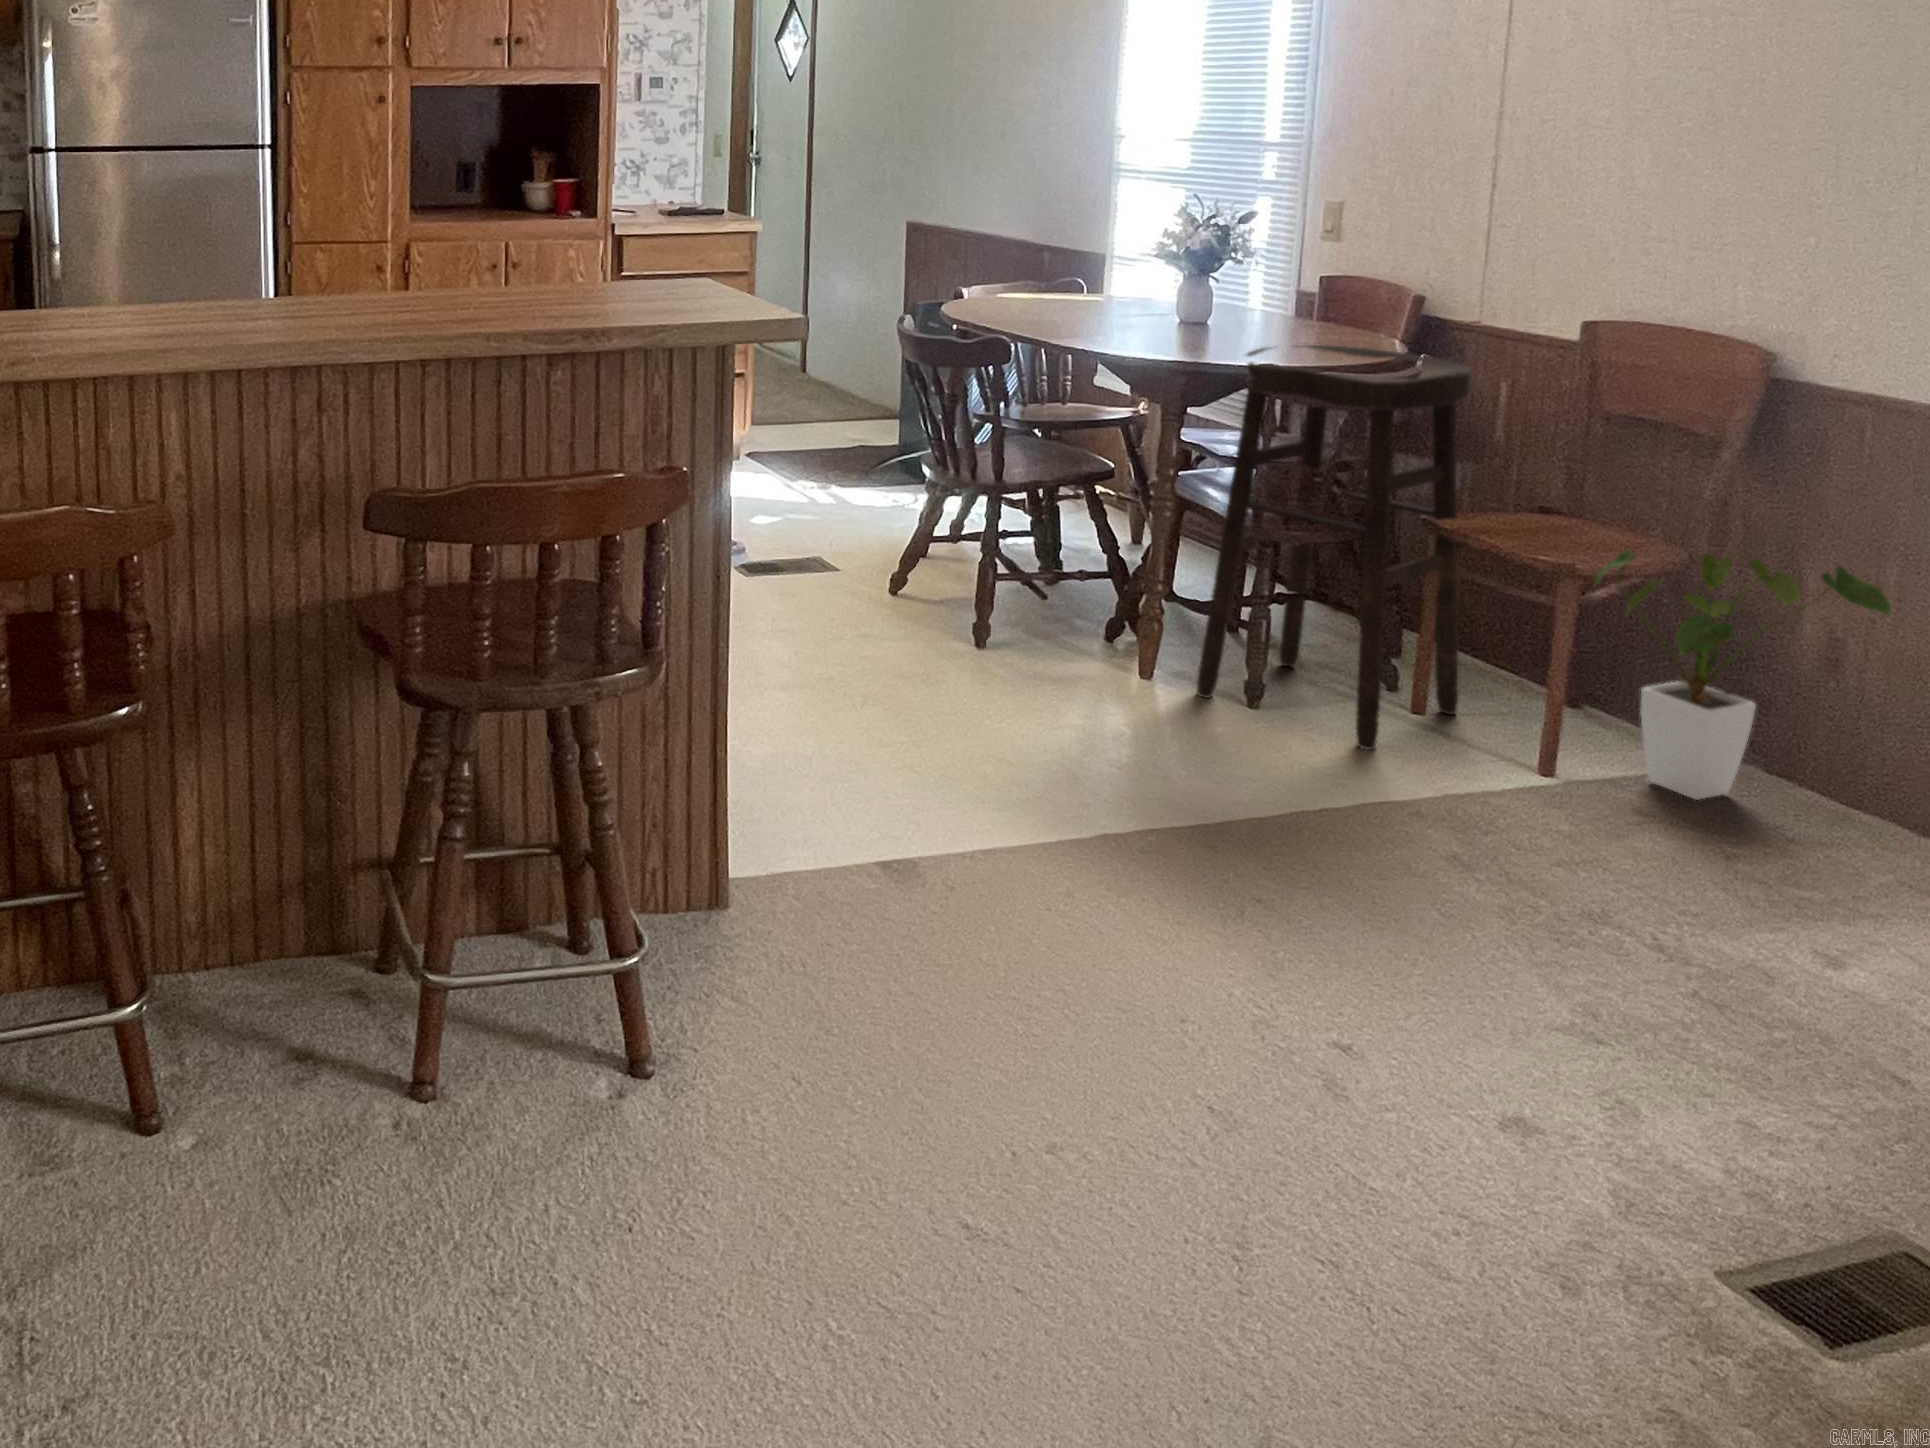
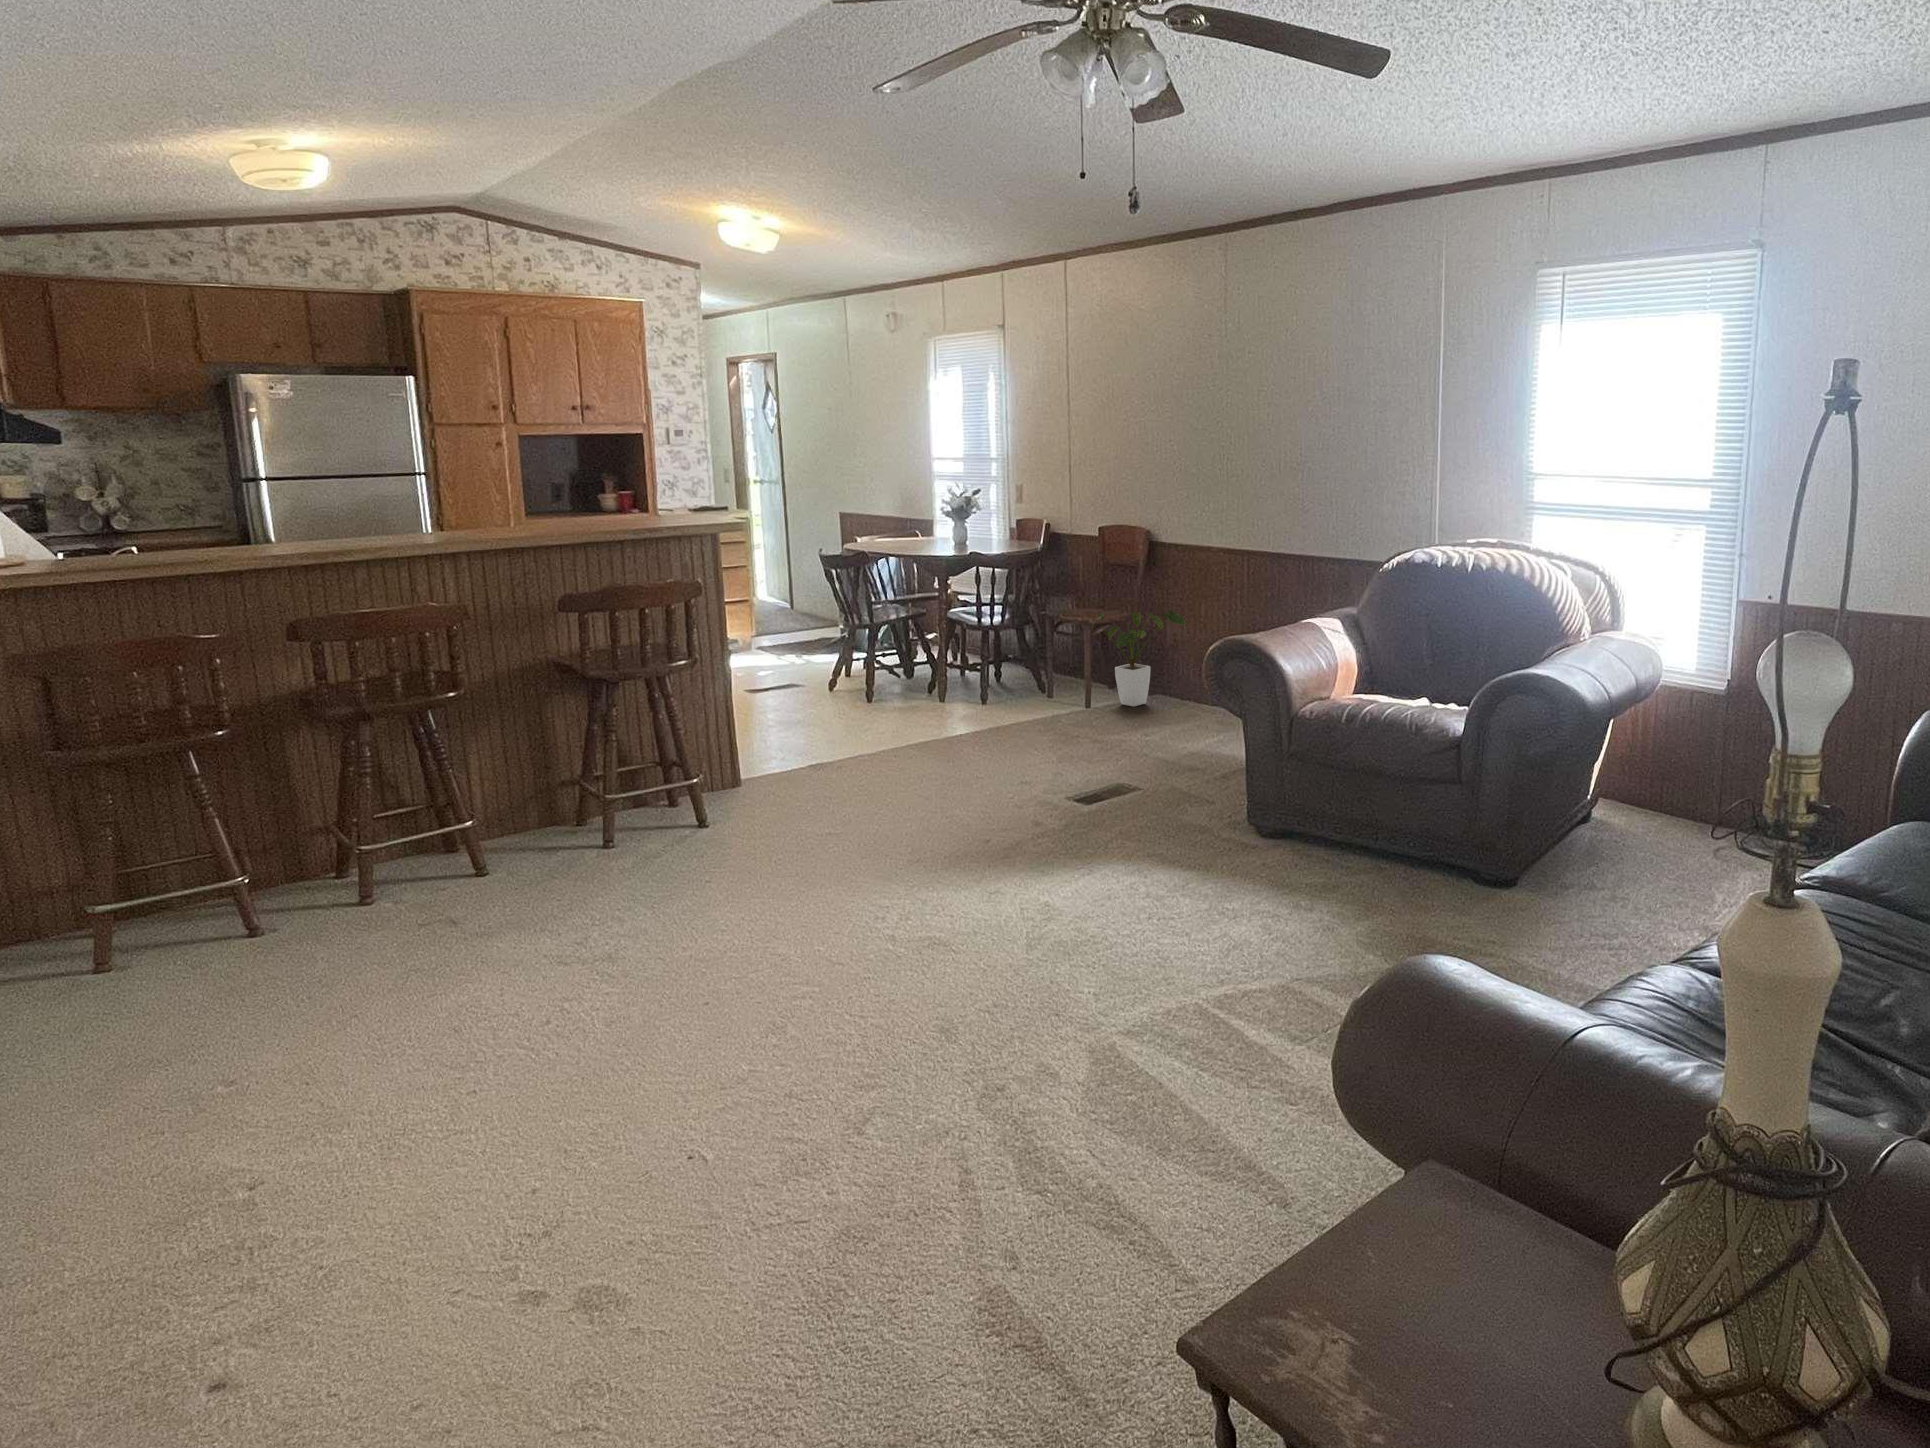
stool: present [1197,345,1472,750] -> none [961,545,1063,711]

